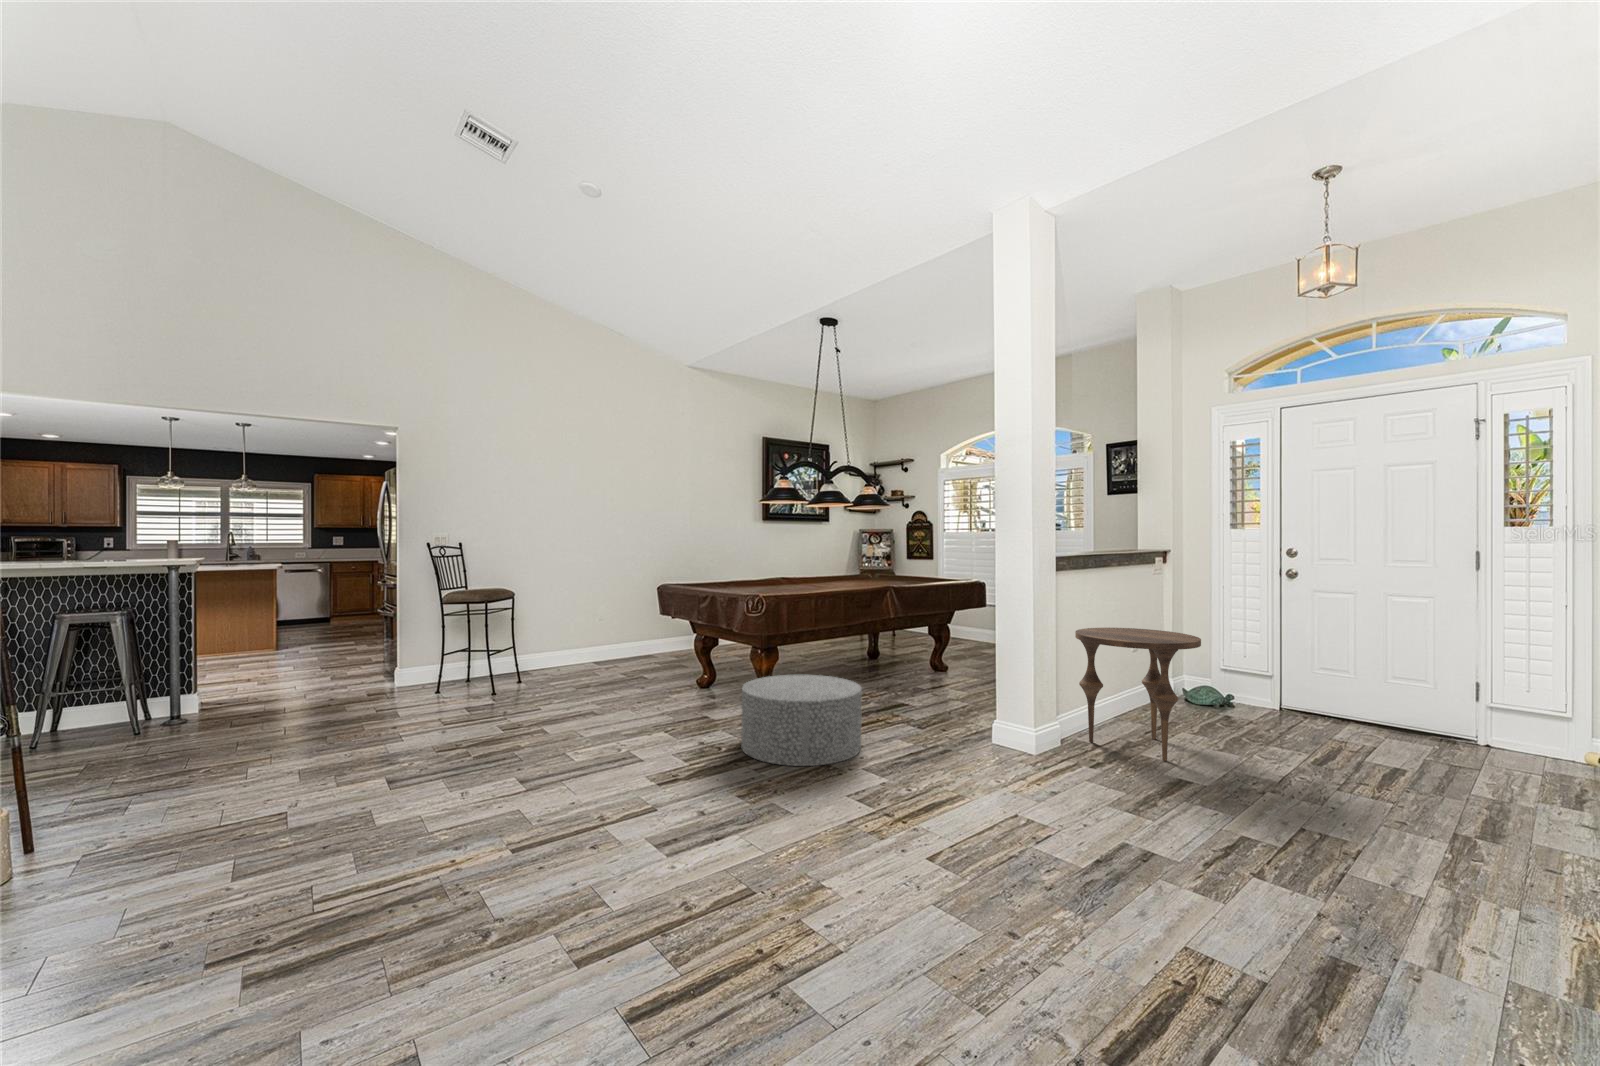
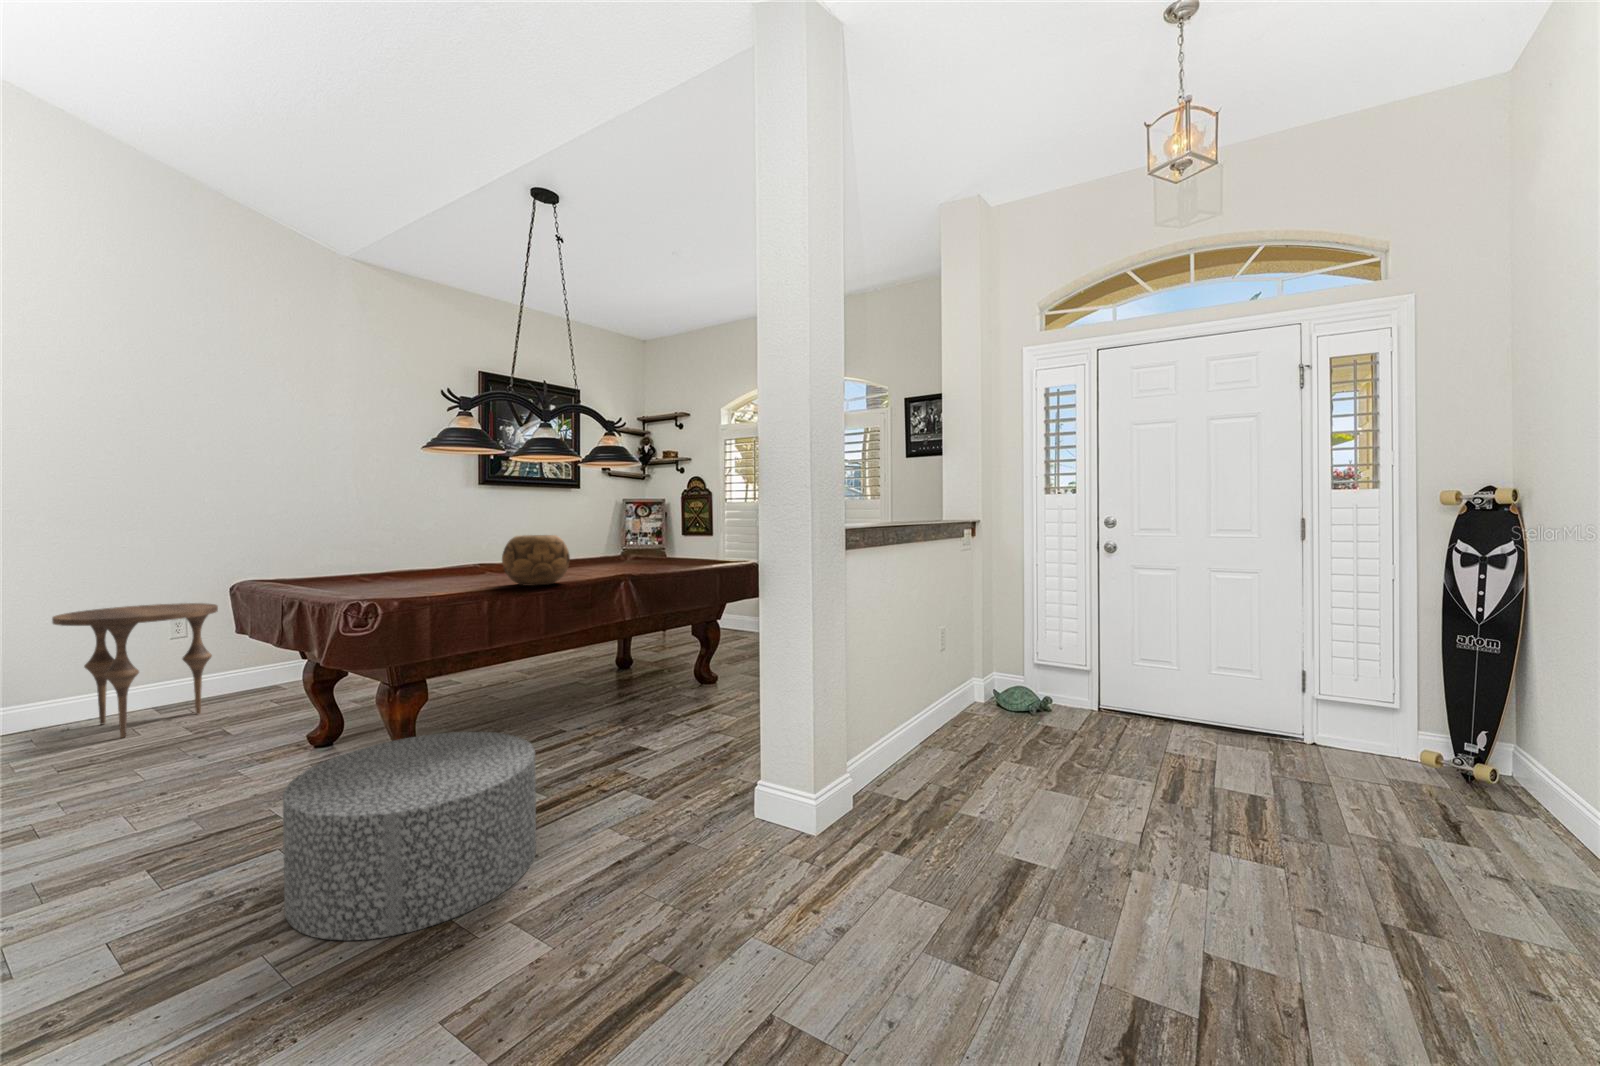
decorative bowl: none [813,558,855,591] -> present [502,535,570,586]
side table: present [1075,628,1201,761] -> present [52,603,218,738]

